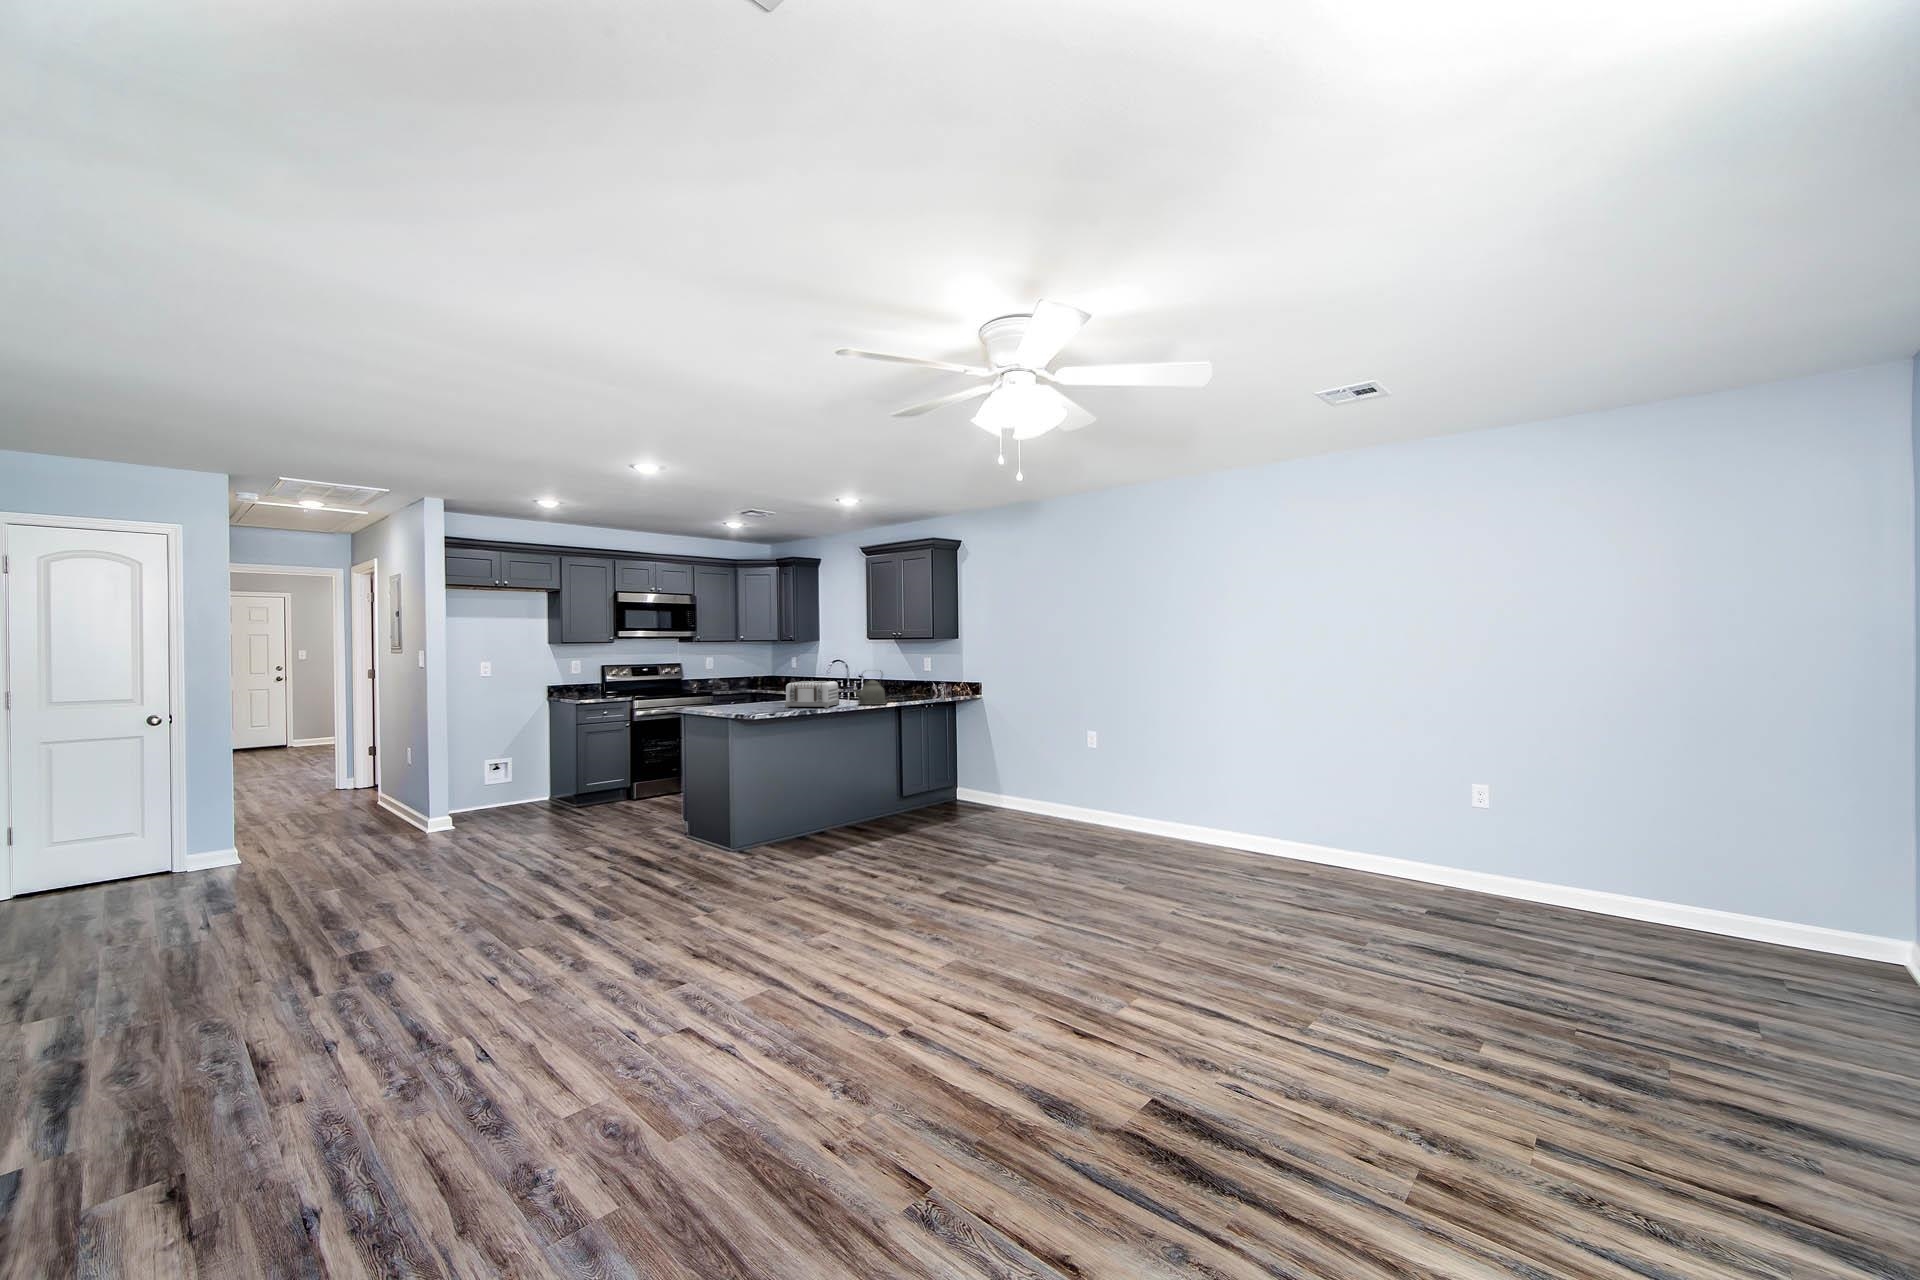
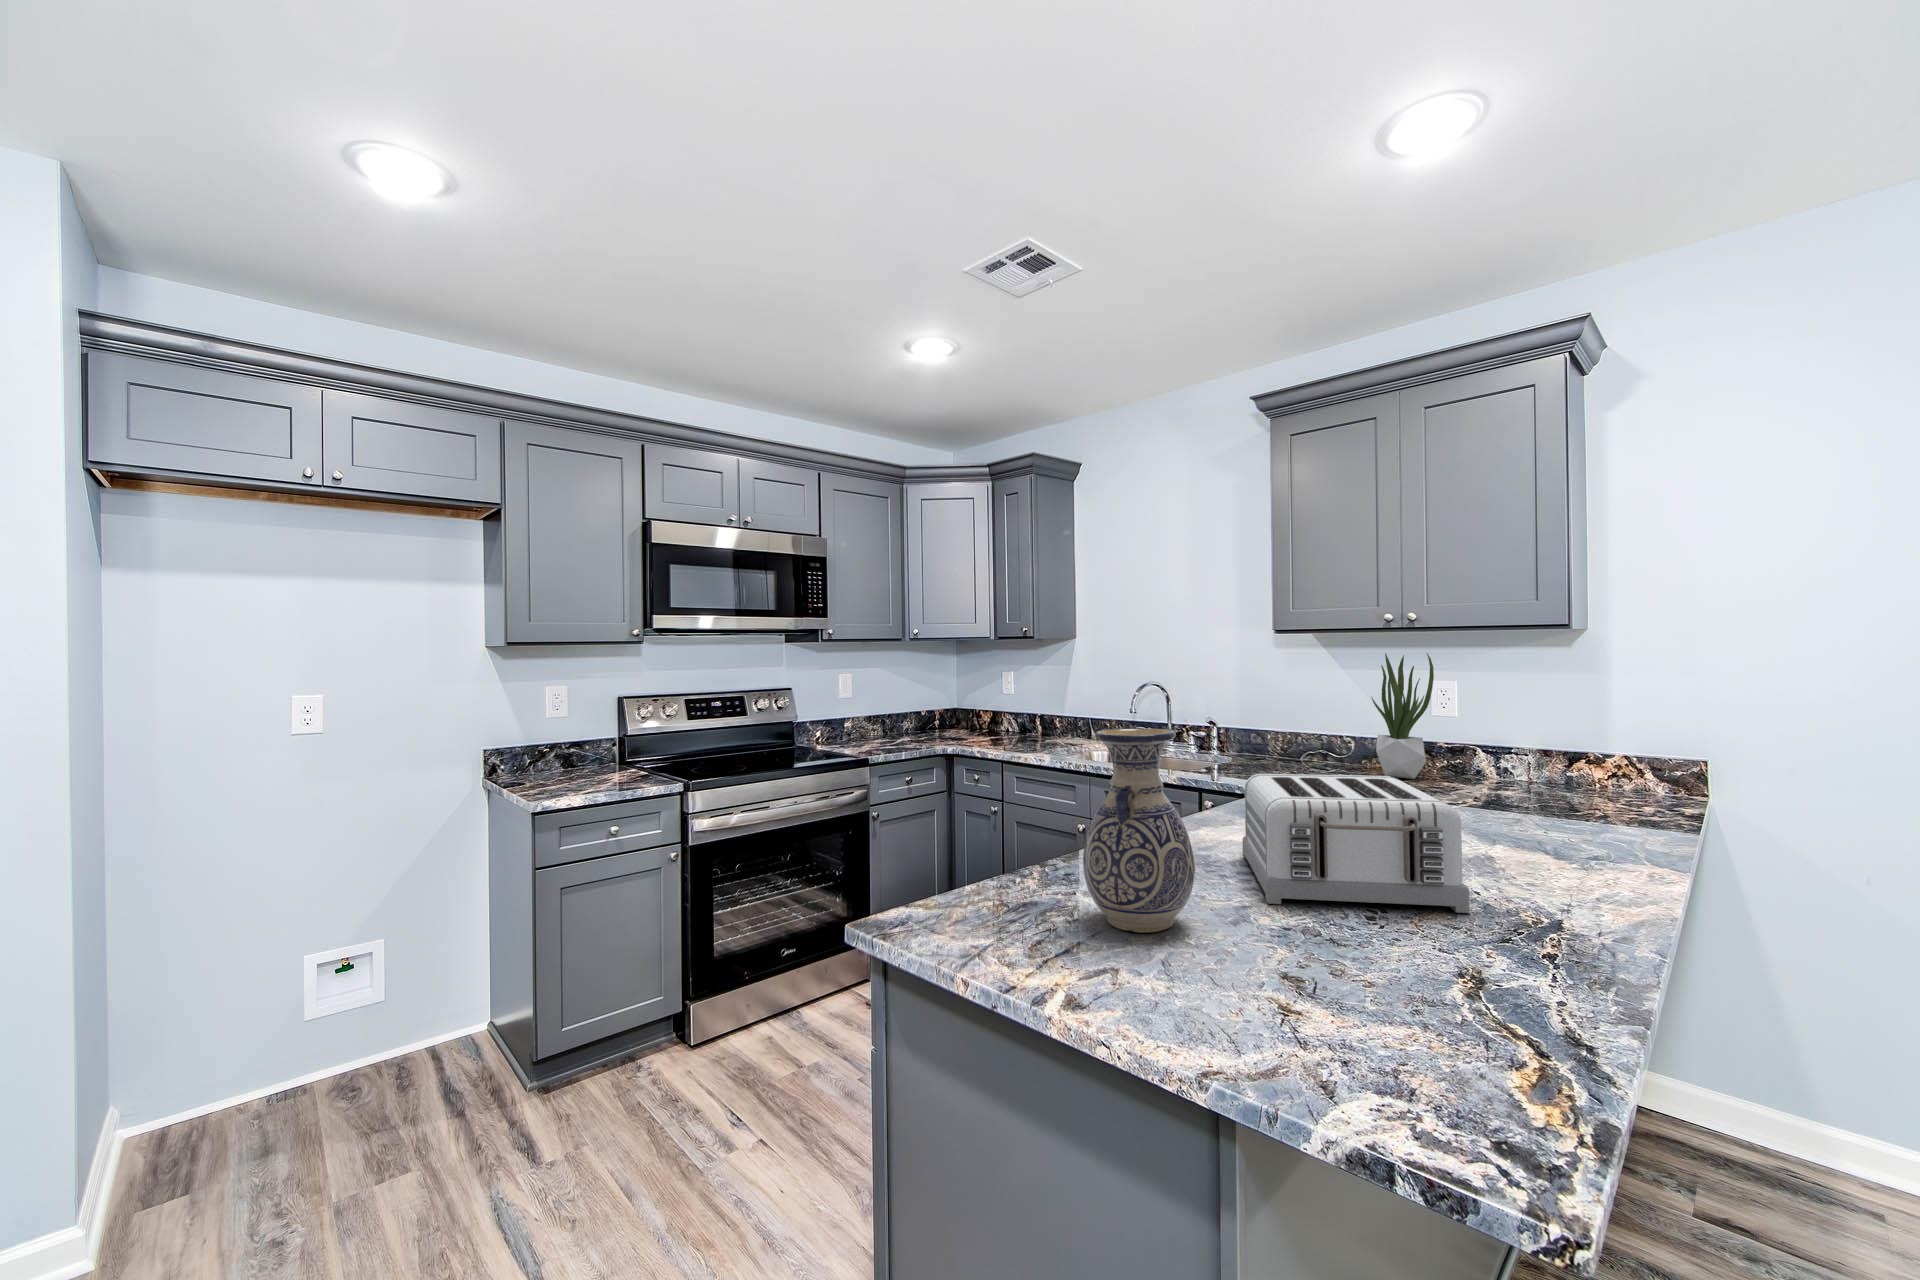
potted plant: none [897,649,918,695] -> present [1372,653,1434,779]
vase: none [735,665,761,710] -> present [1083,728,1195,933]
kettle: present [852,676,887,705] -> none [1461,732,1596,874]

